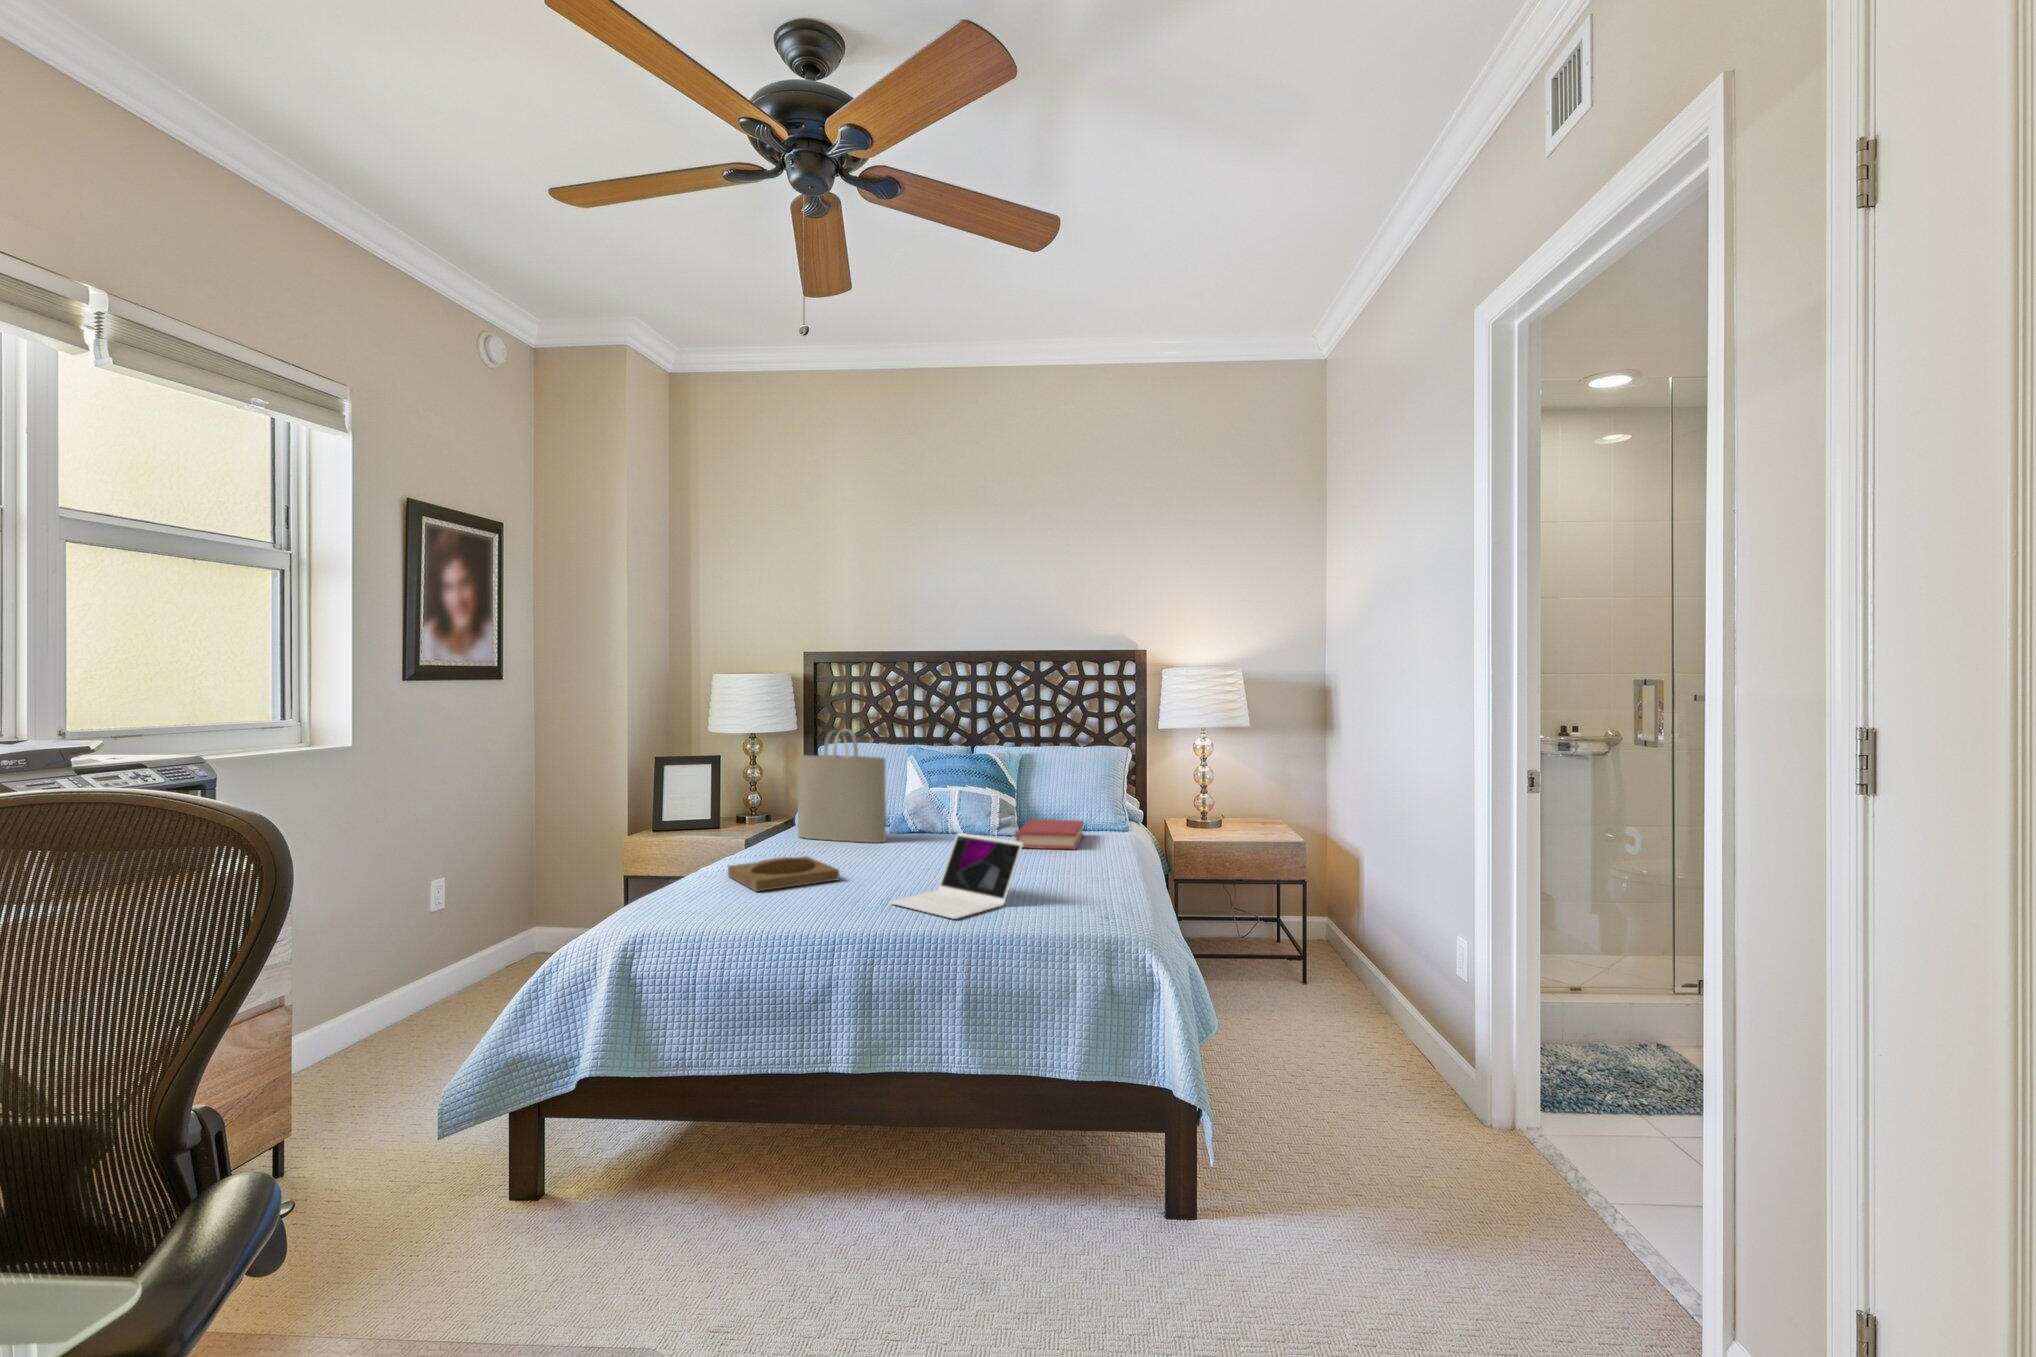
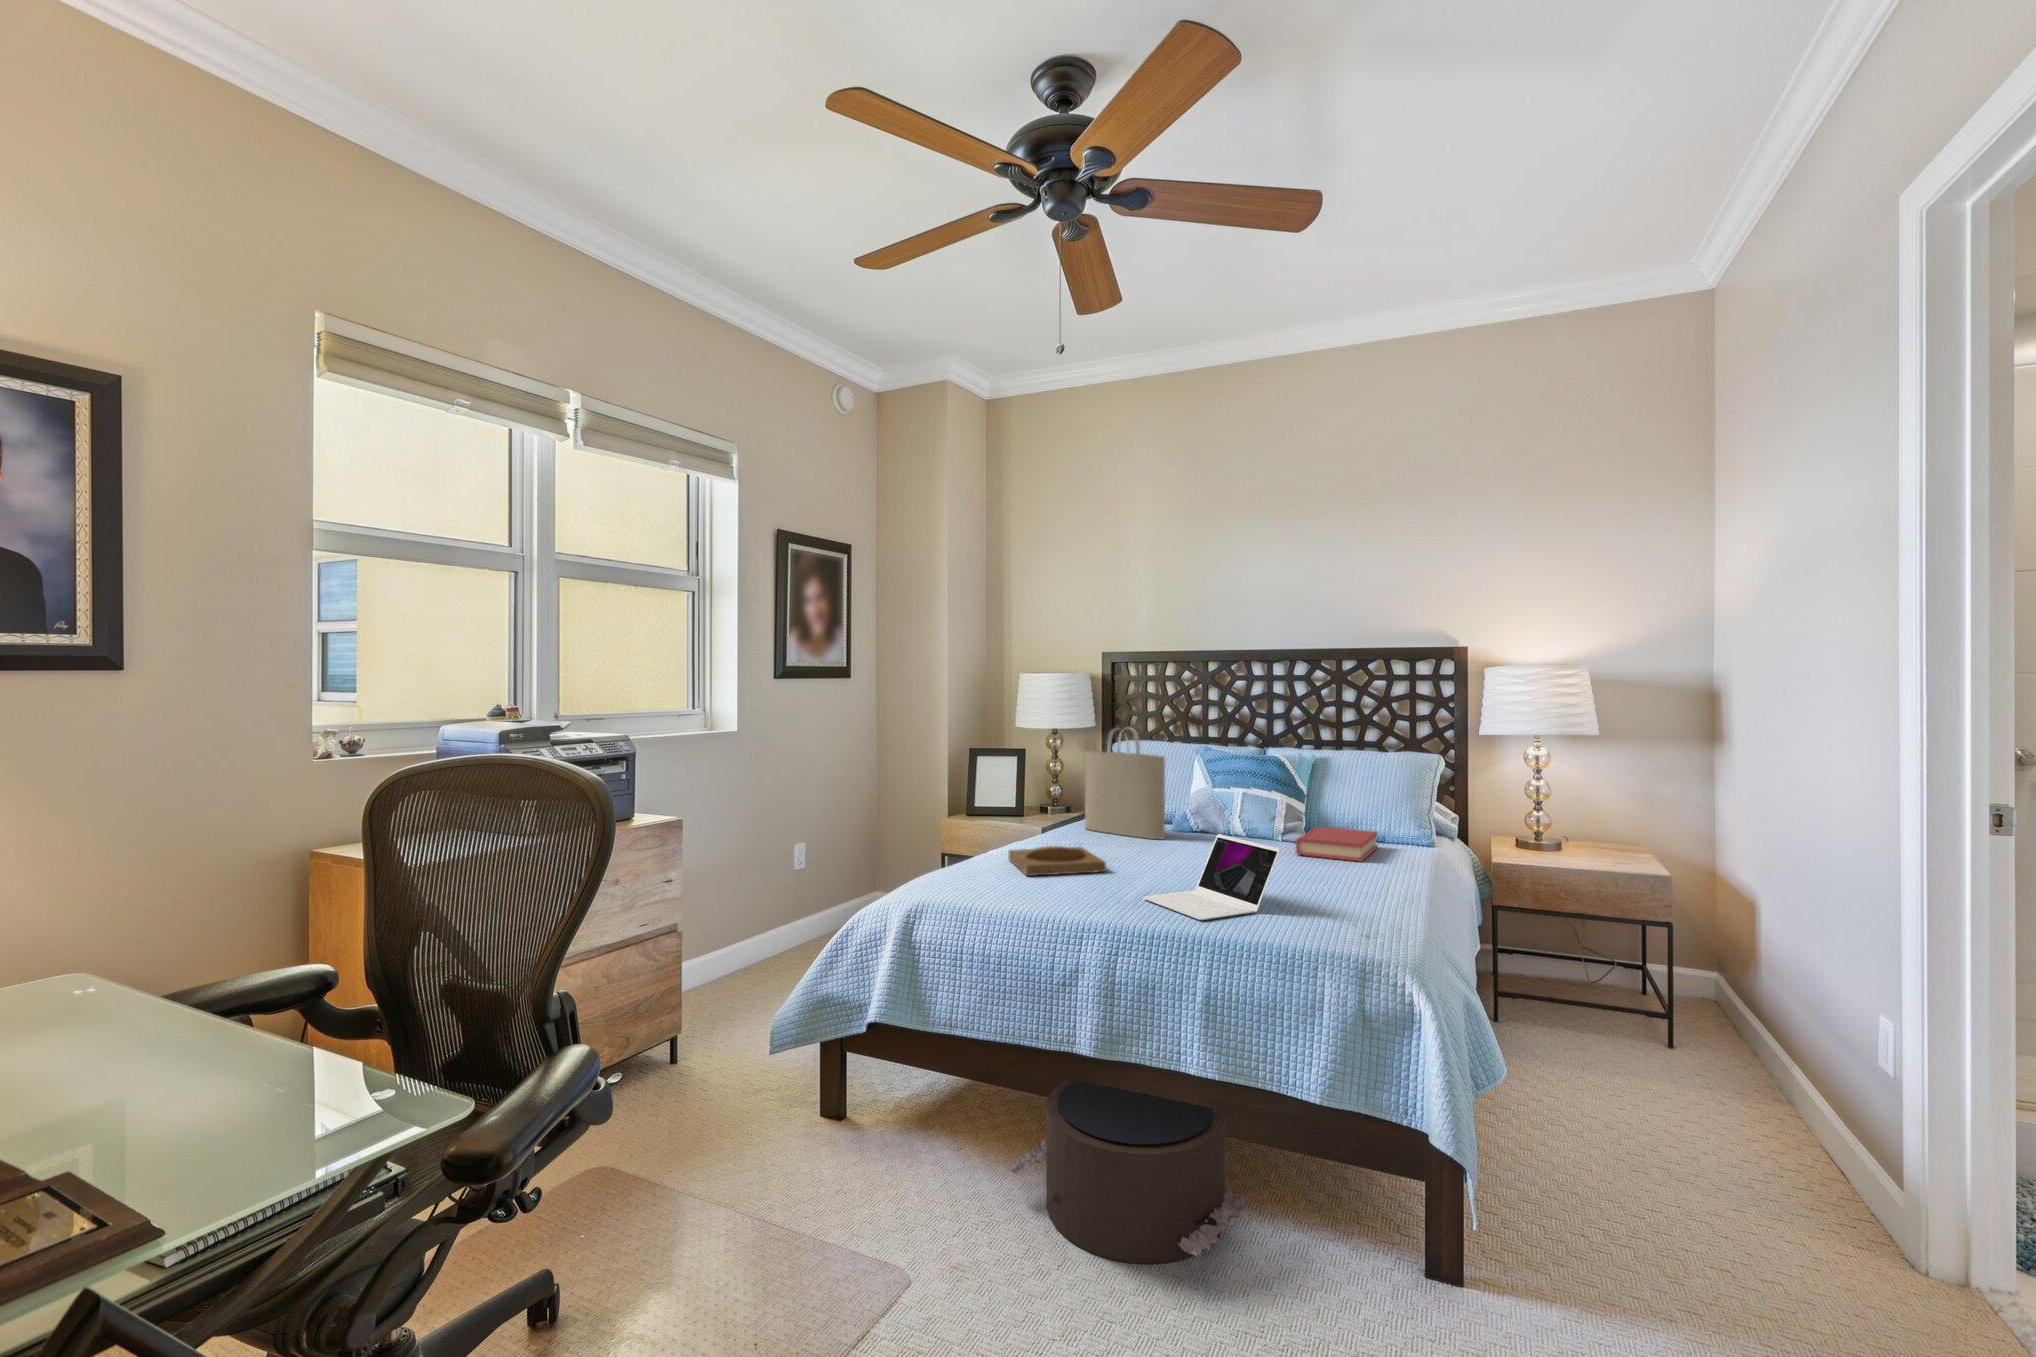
pouf: none [759,1078,1009,1278] -> present [1007,1080,1248,1264]

